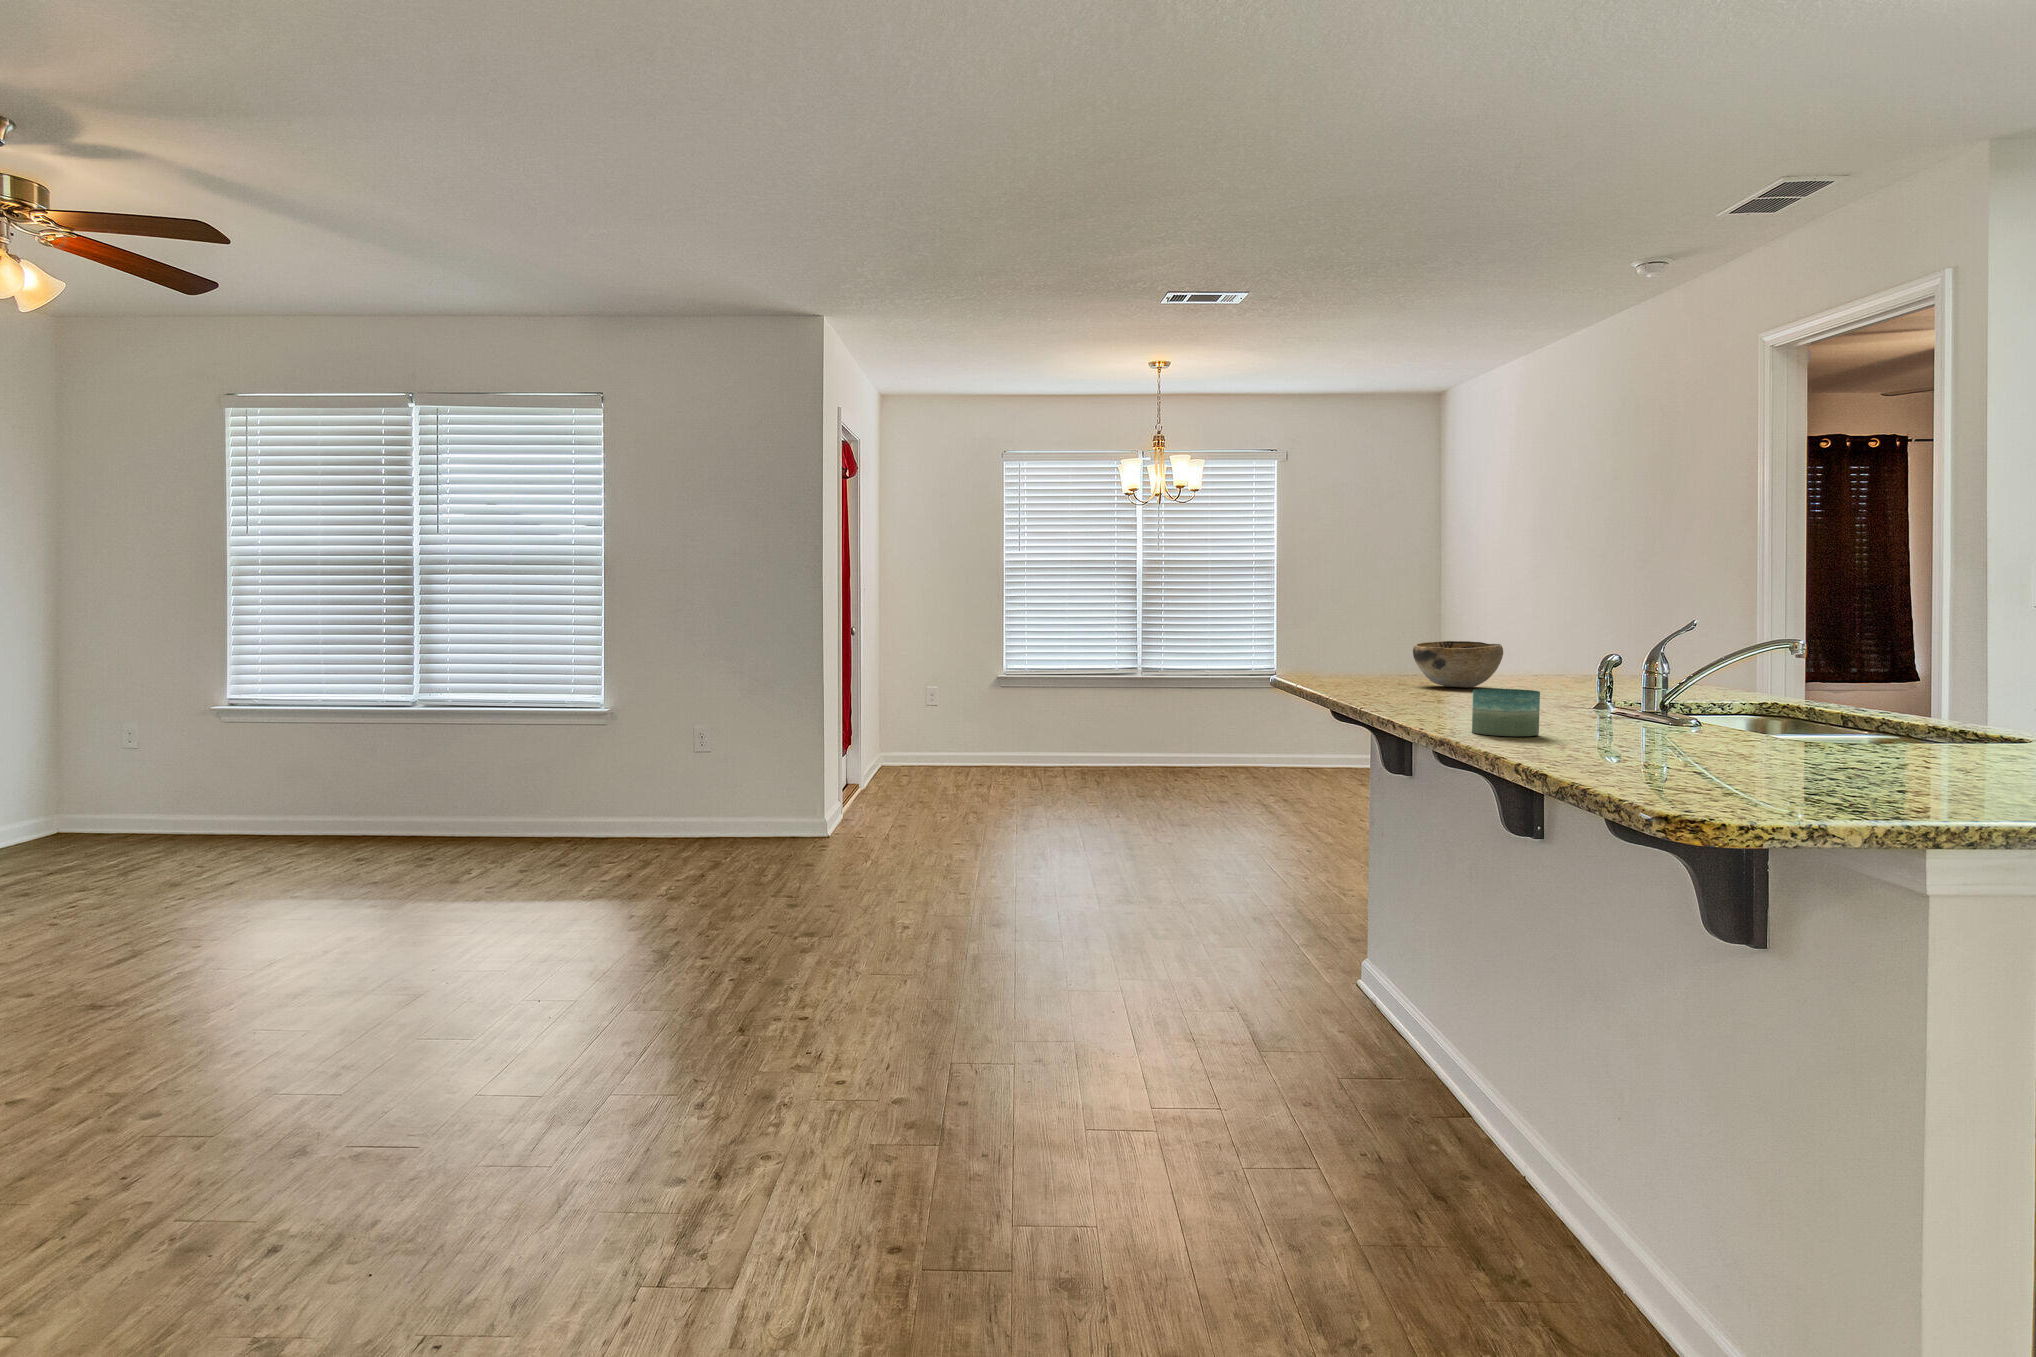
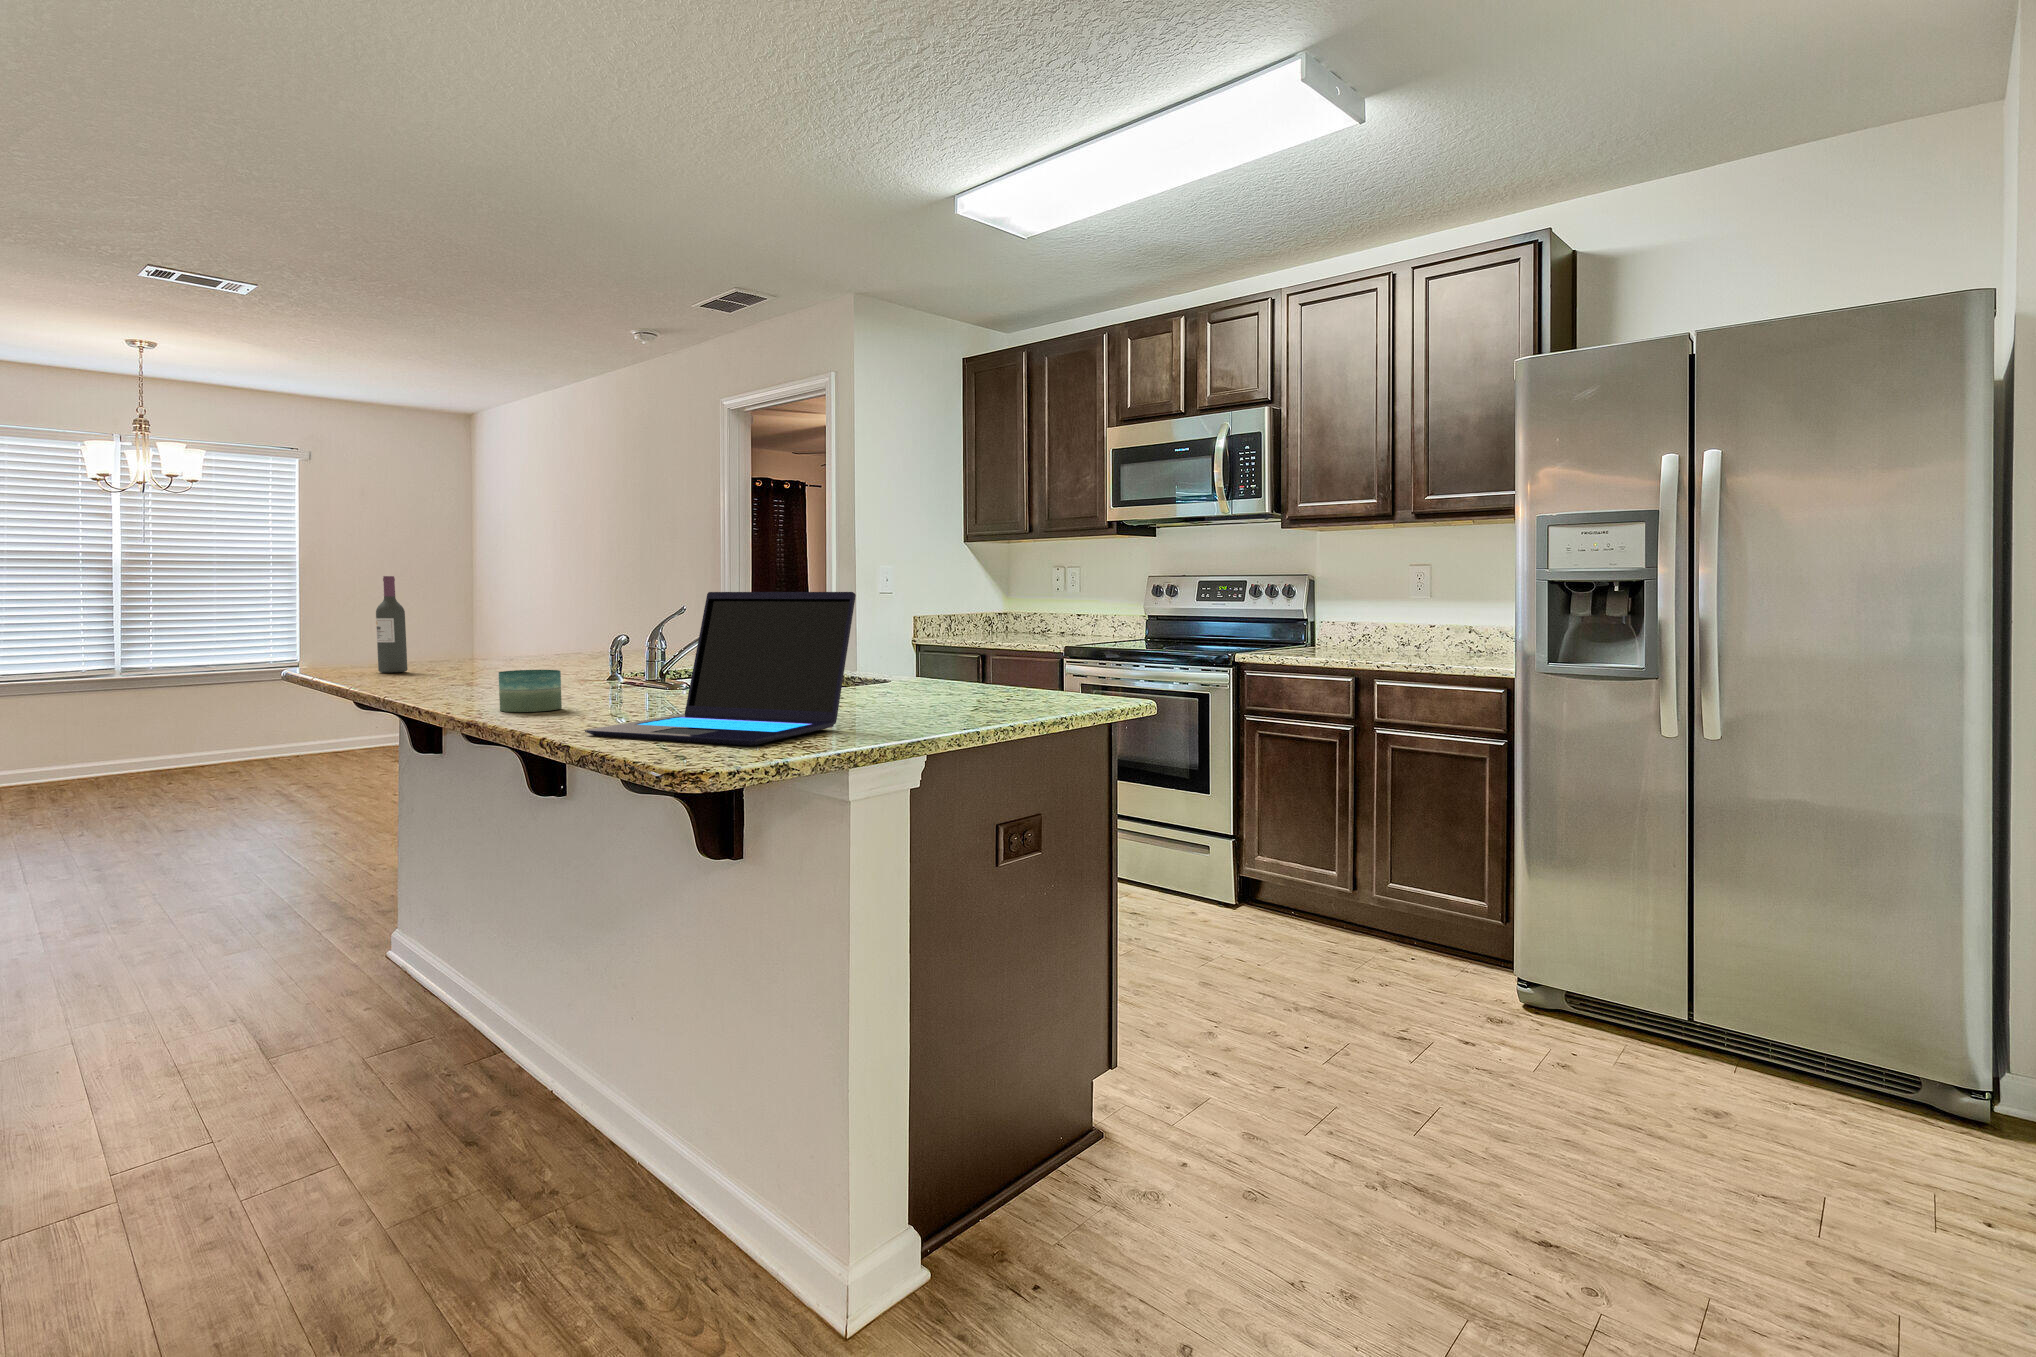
wine bottle: none [1349,583,1377,684] -> present [376,576,407,673]
laptop: none [1565,602,1957,800] -> present [585,592,856,746]
decorative bowl: present [1413,641,1503,687] -> none [443,629,529,670]

